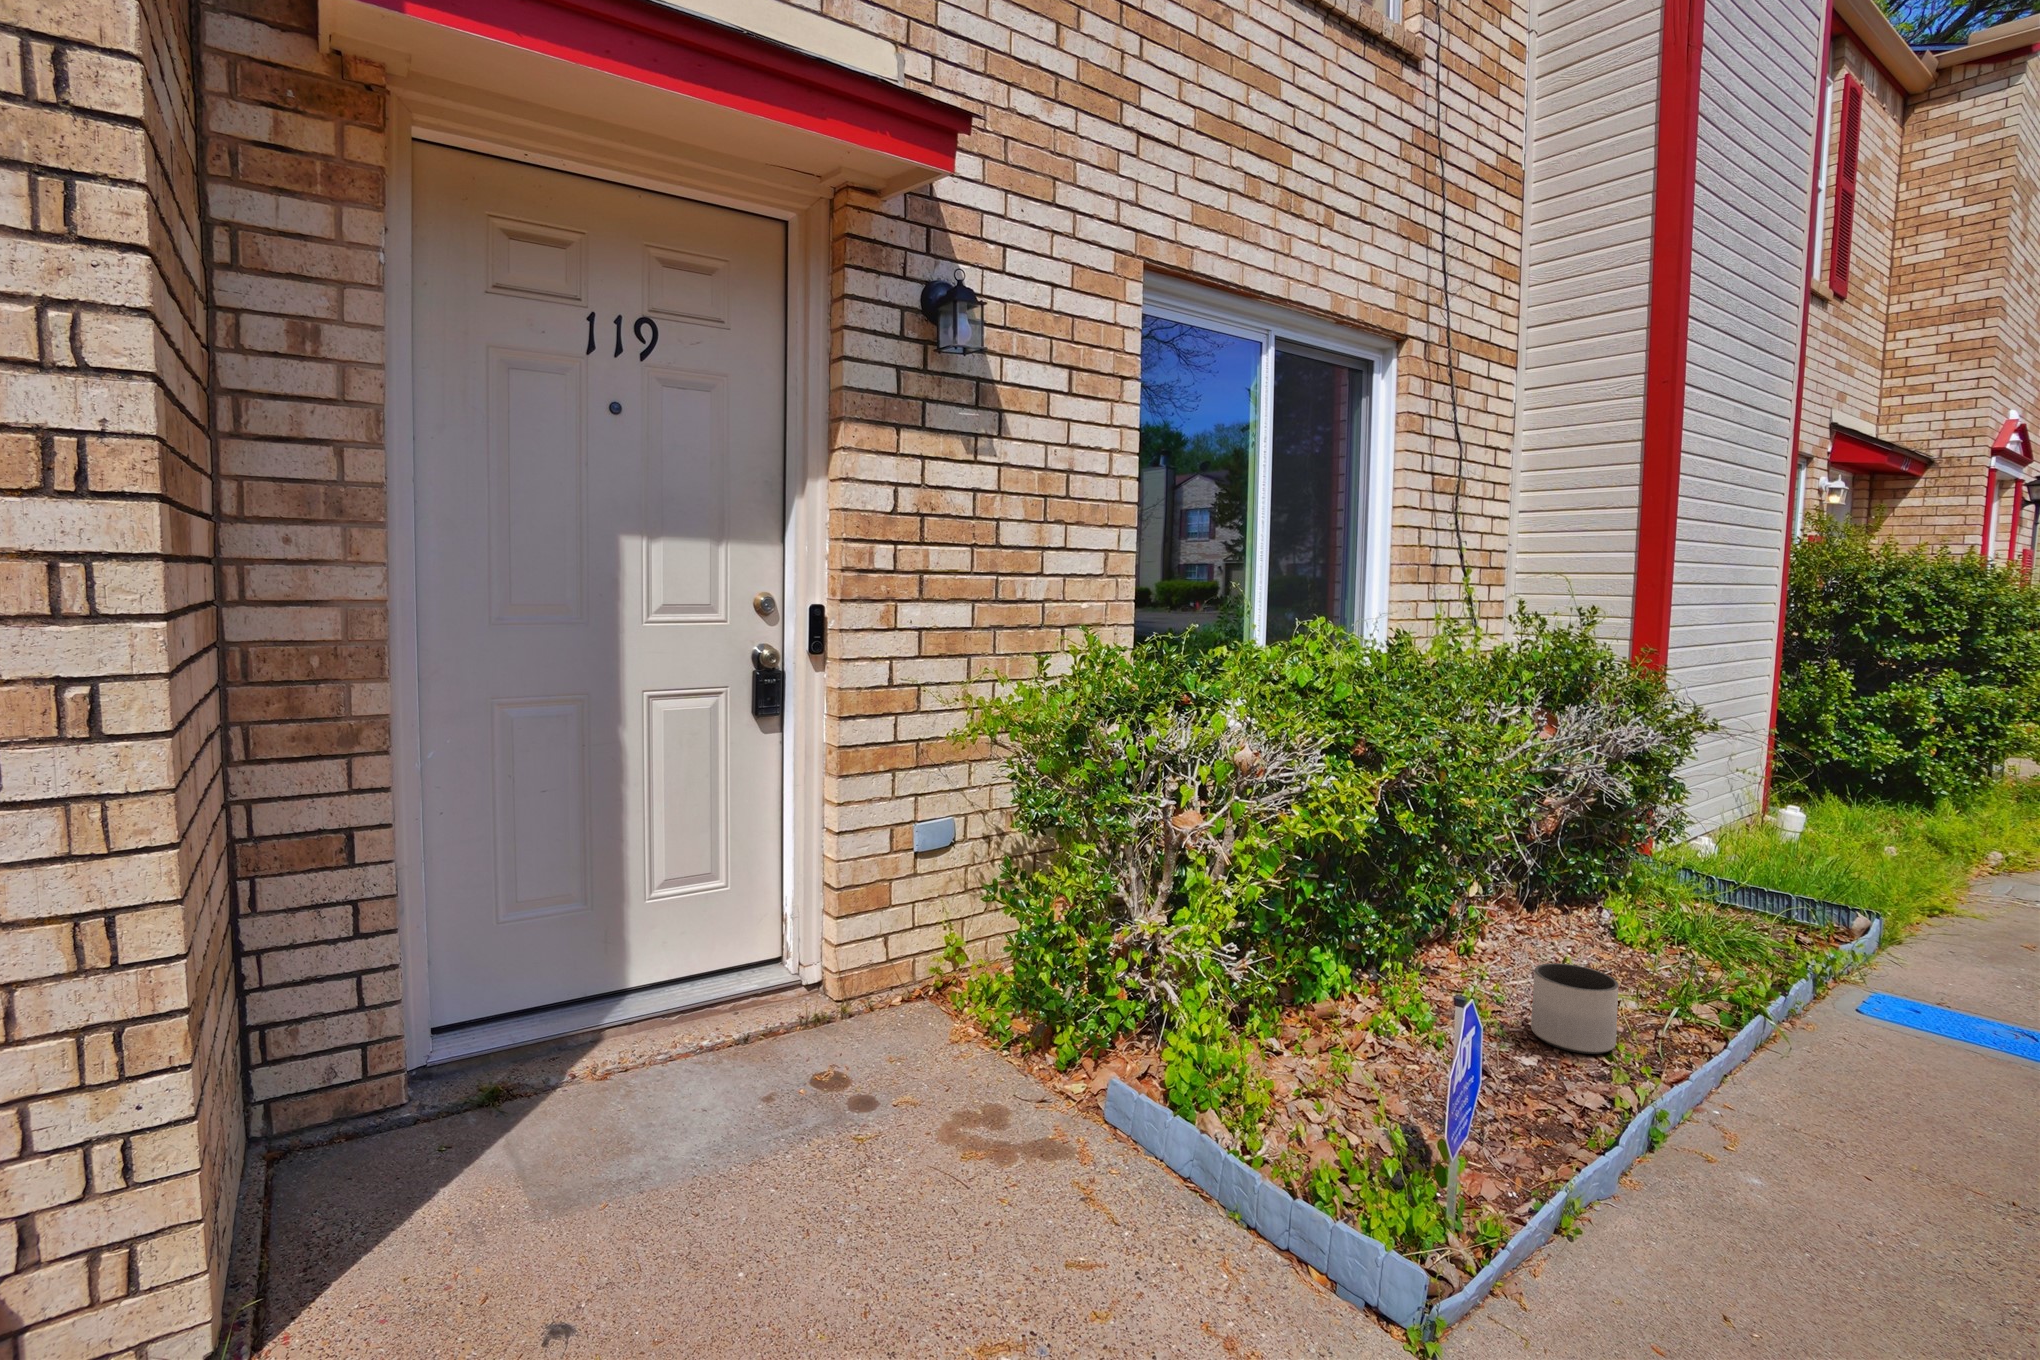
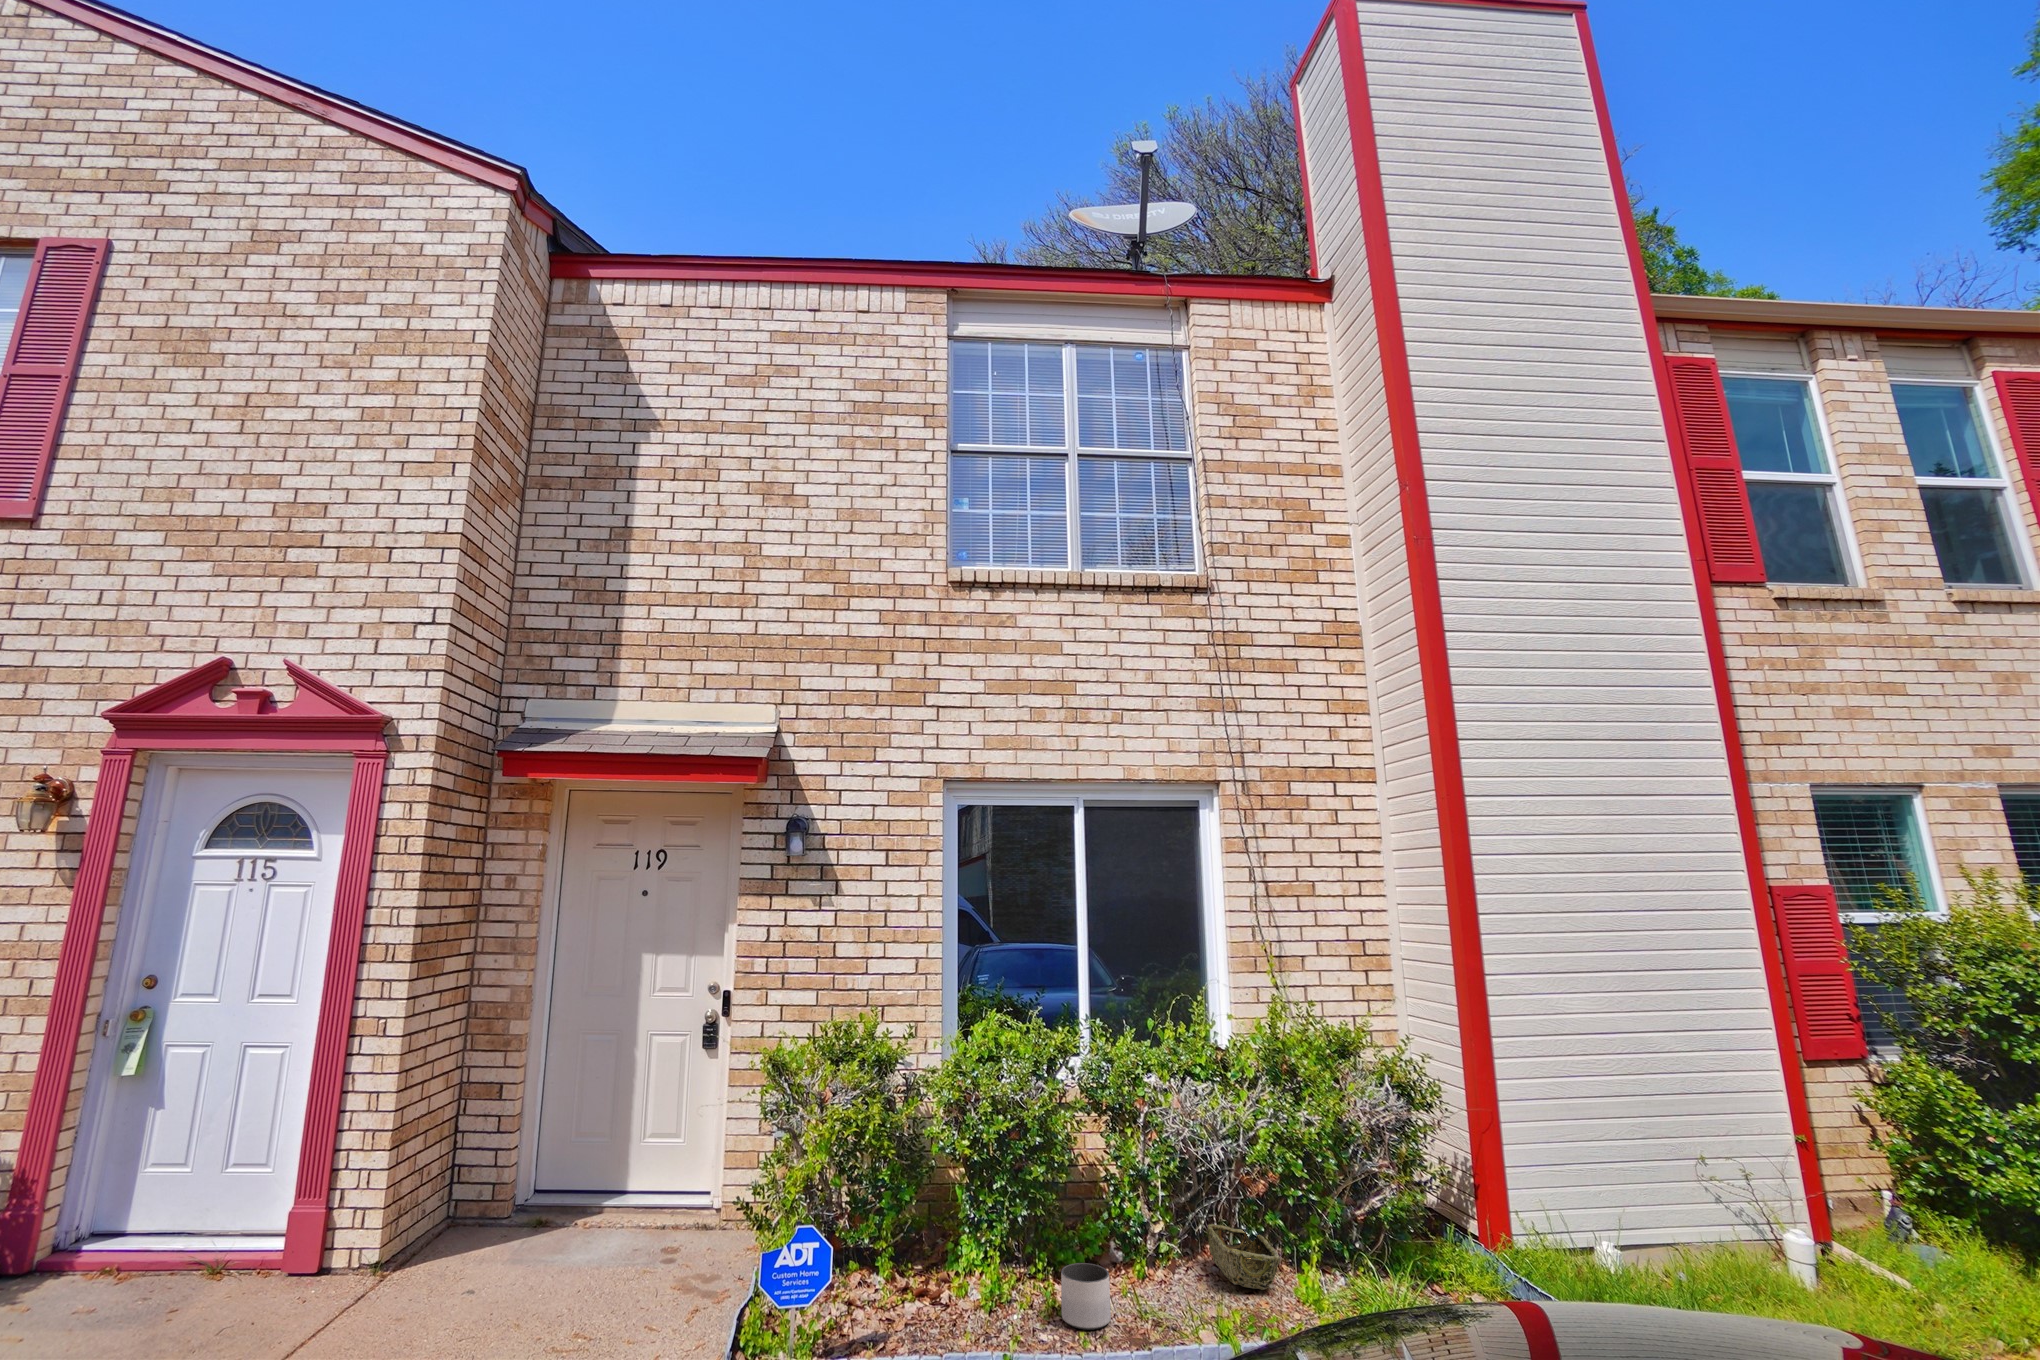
woven basket: none [1521,888,1661,956] -> present [1208,1224,1280,1290]

